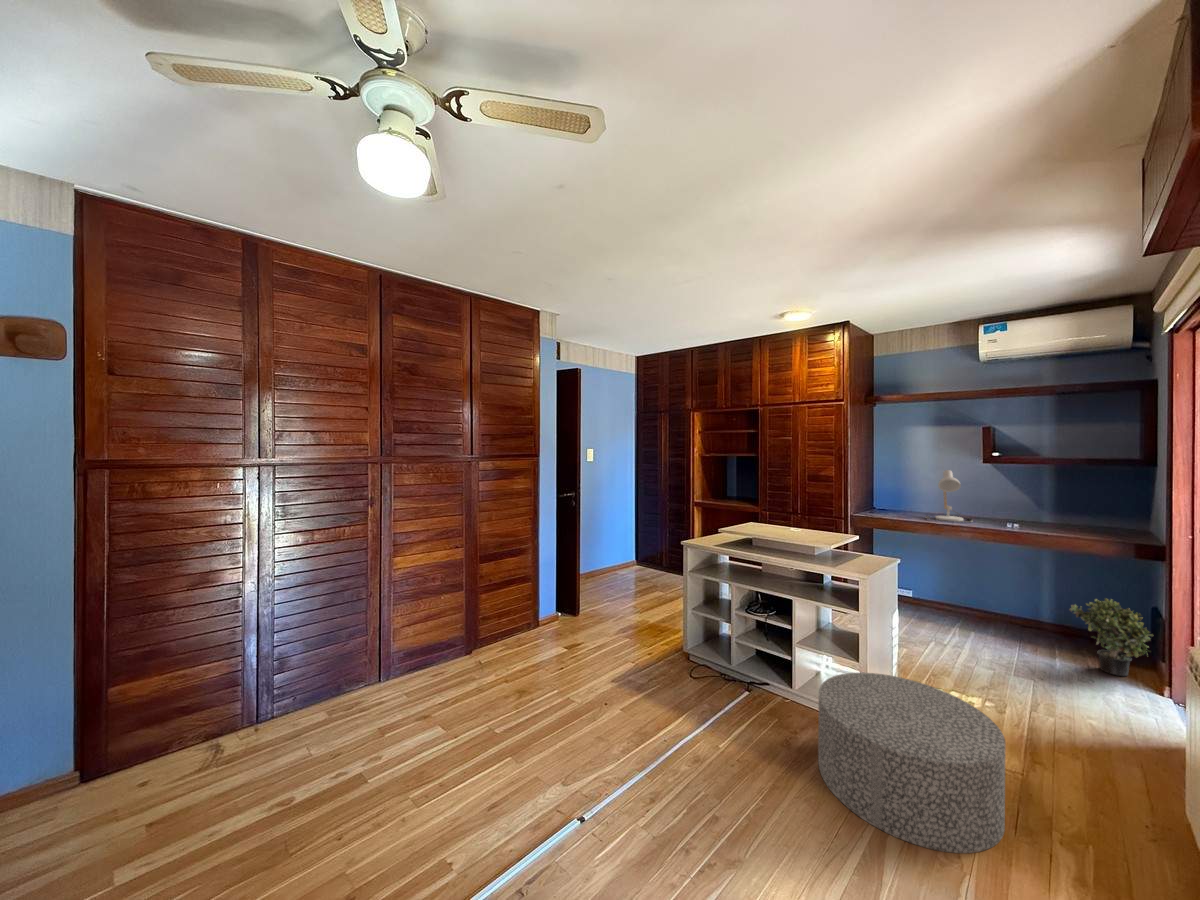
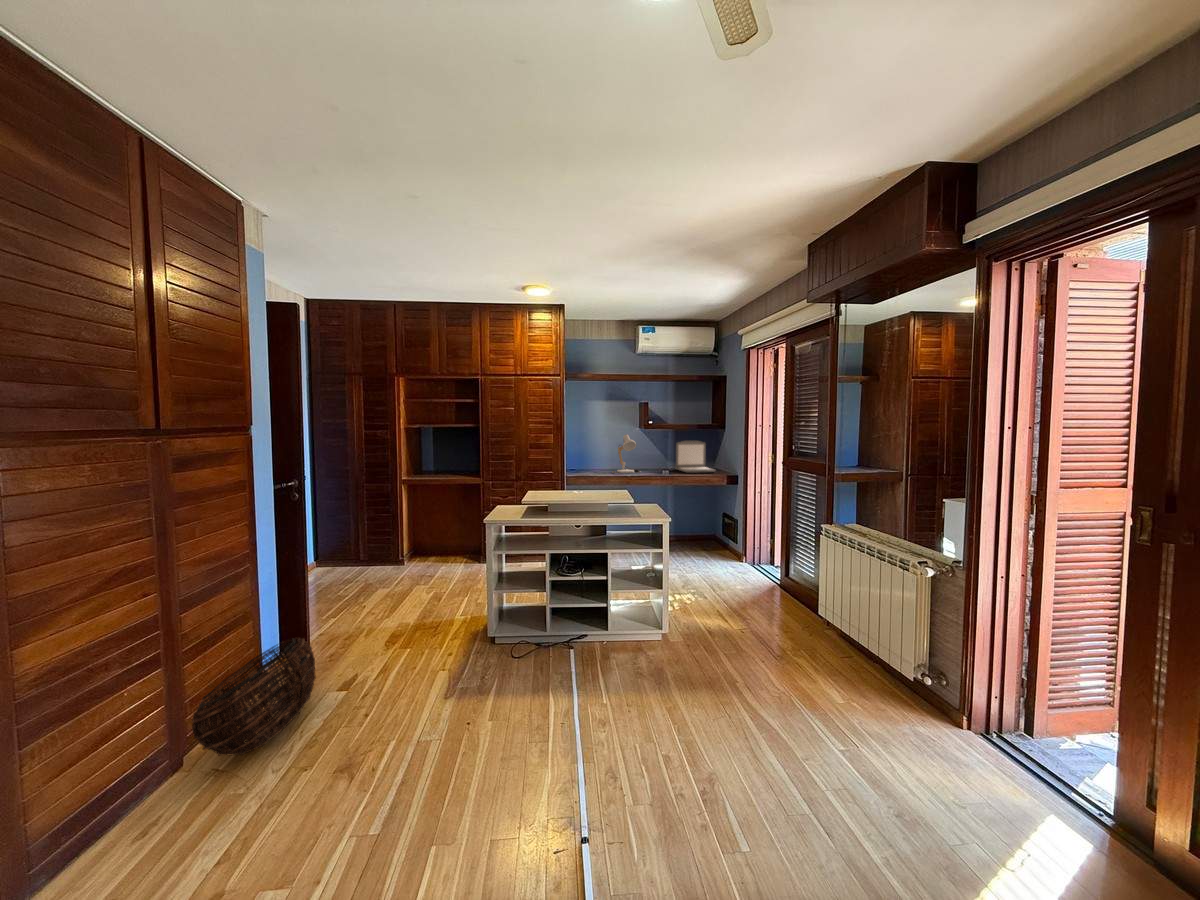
laptop: none [1051,483,1133,537] -> present [676,441,716,473]
basket: none [478,597,560,655] -> present [191,638,316,756]
potted plant: present [1070,599,1153,676] -> none [694,511,731,555]
ottoman: present [818,673,1006,853] -> none [658,587,775,693]

